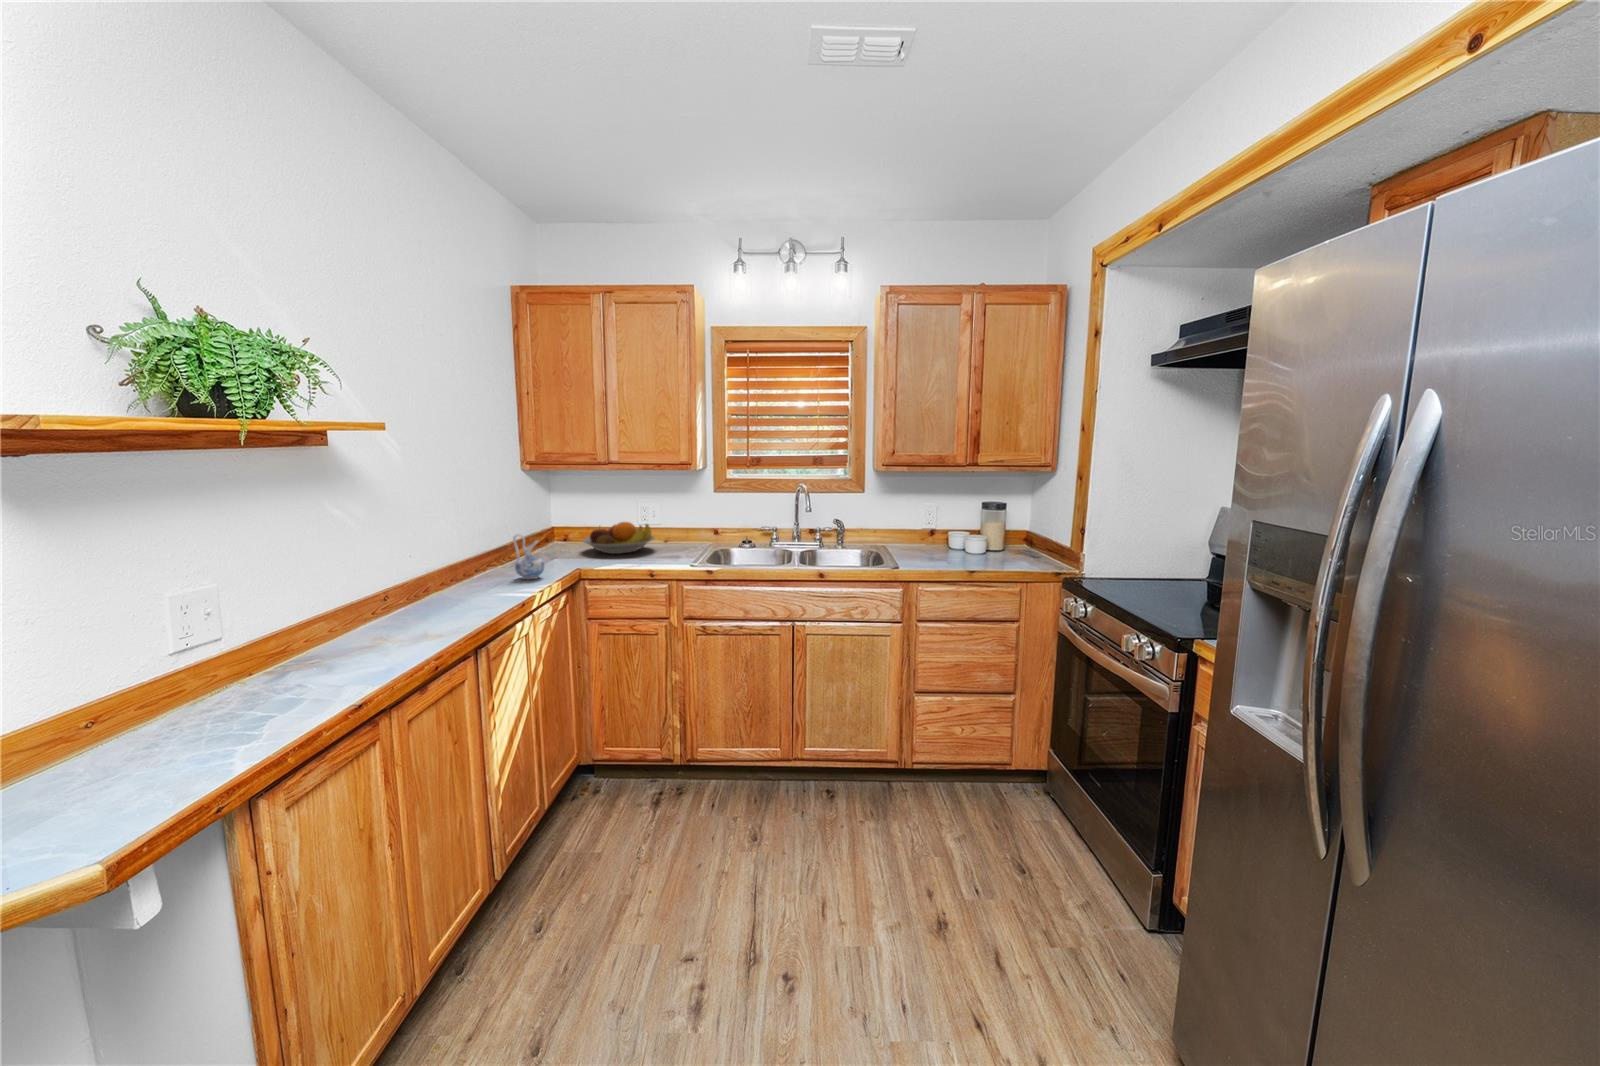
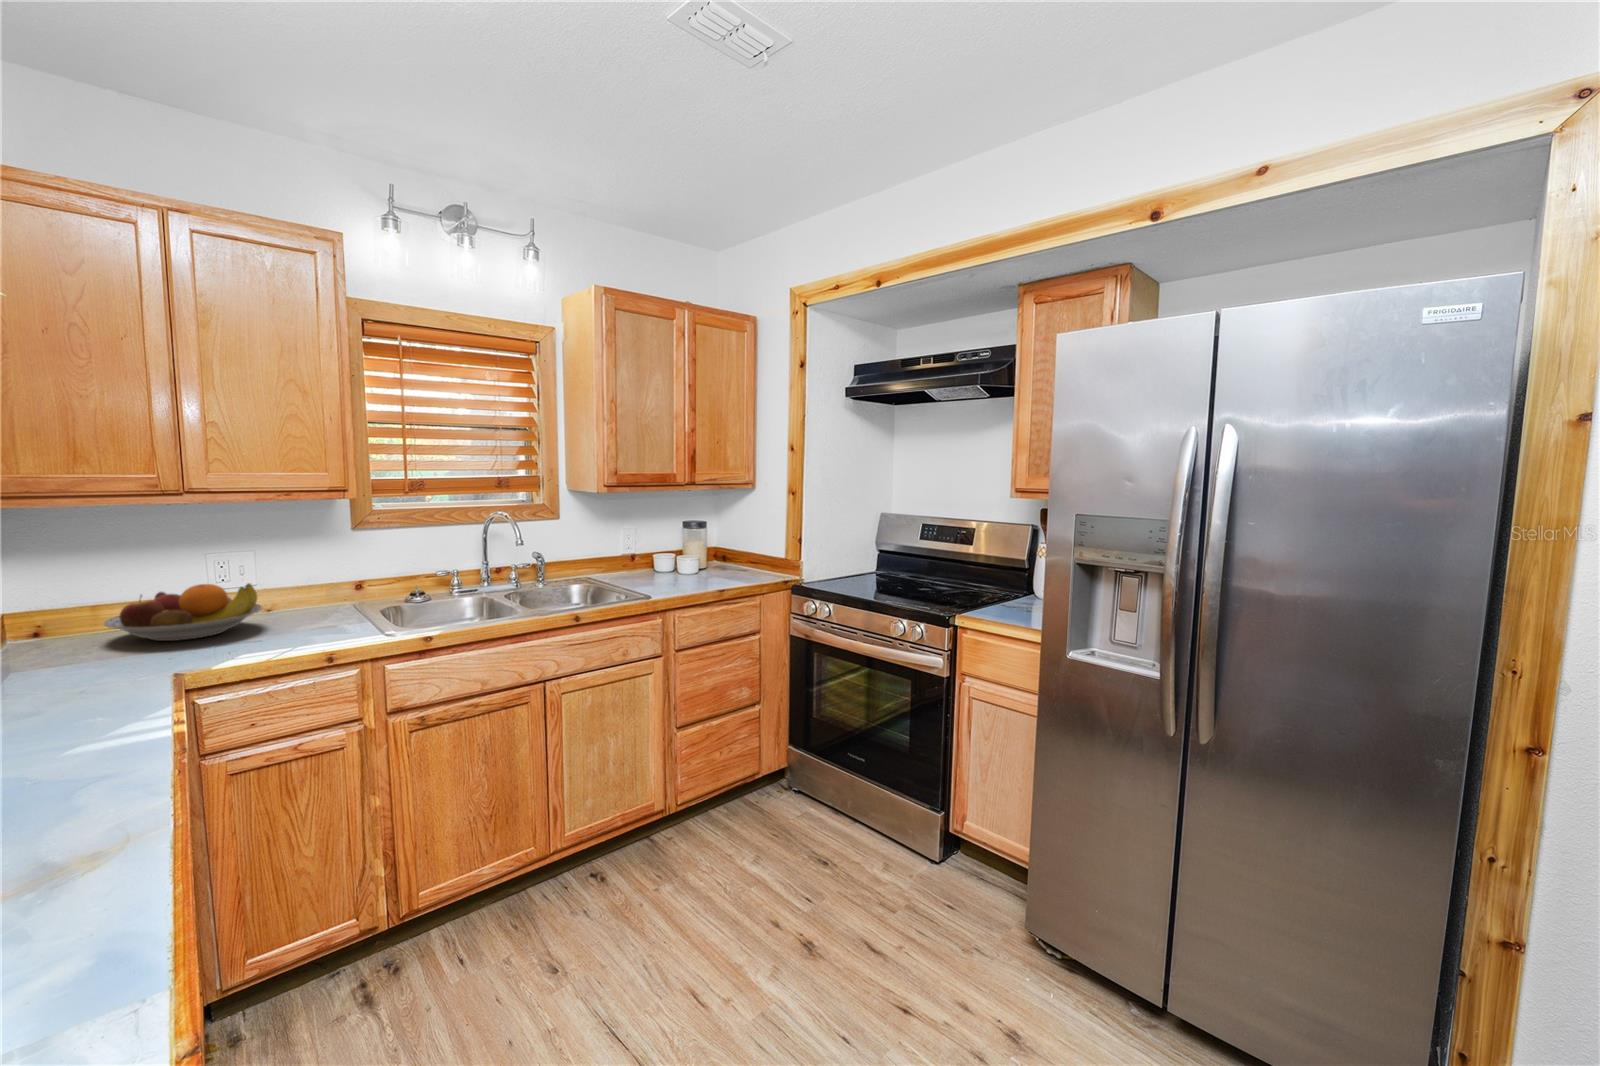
ceramic pitcher: present [513,534,544,579] -> none [44,625,121,708]

